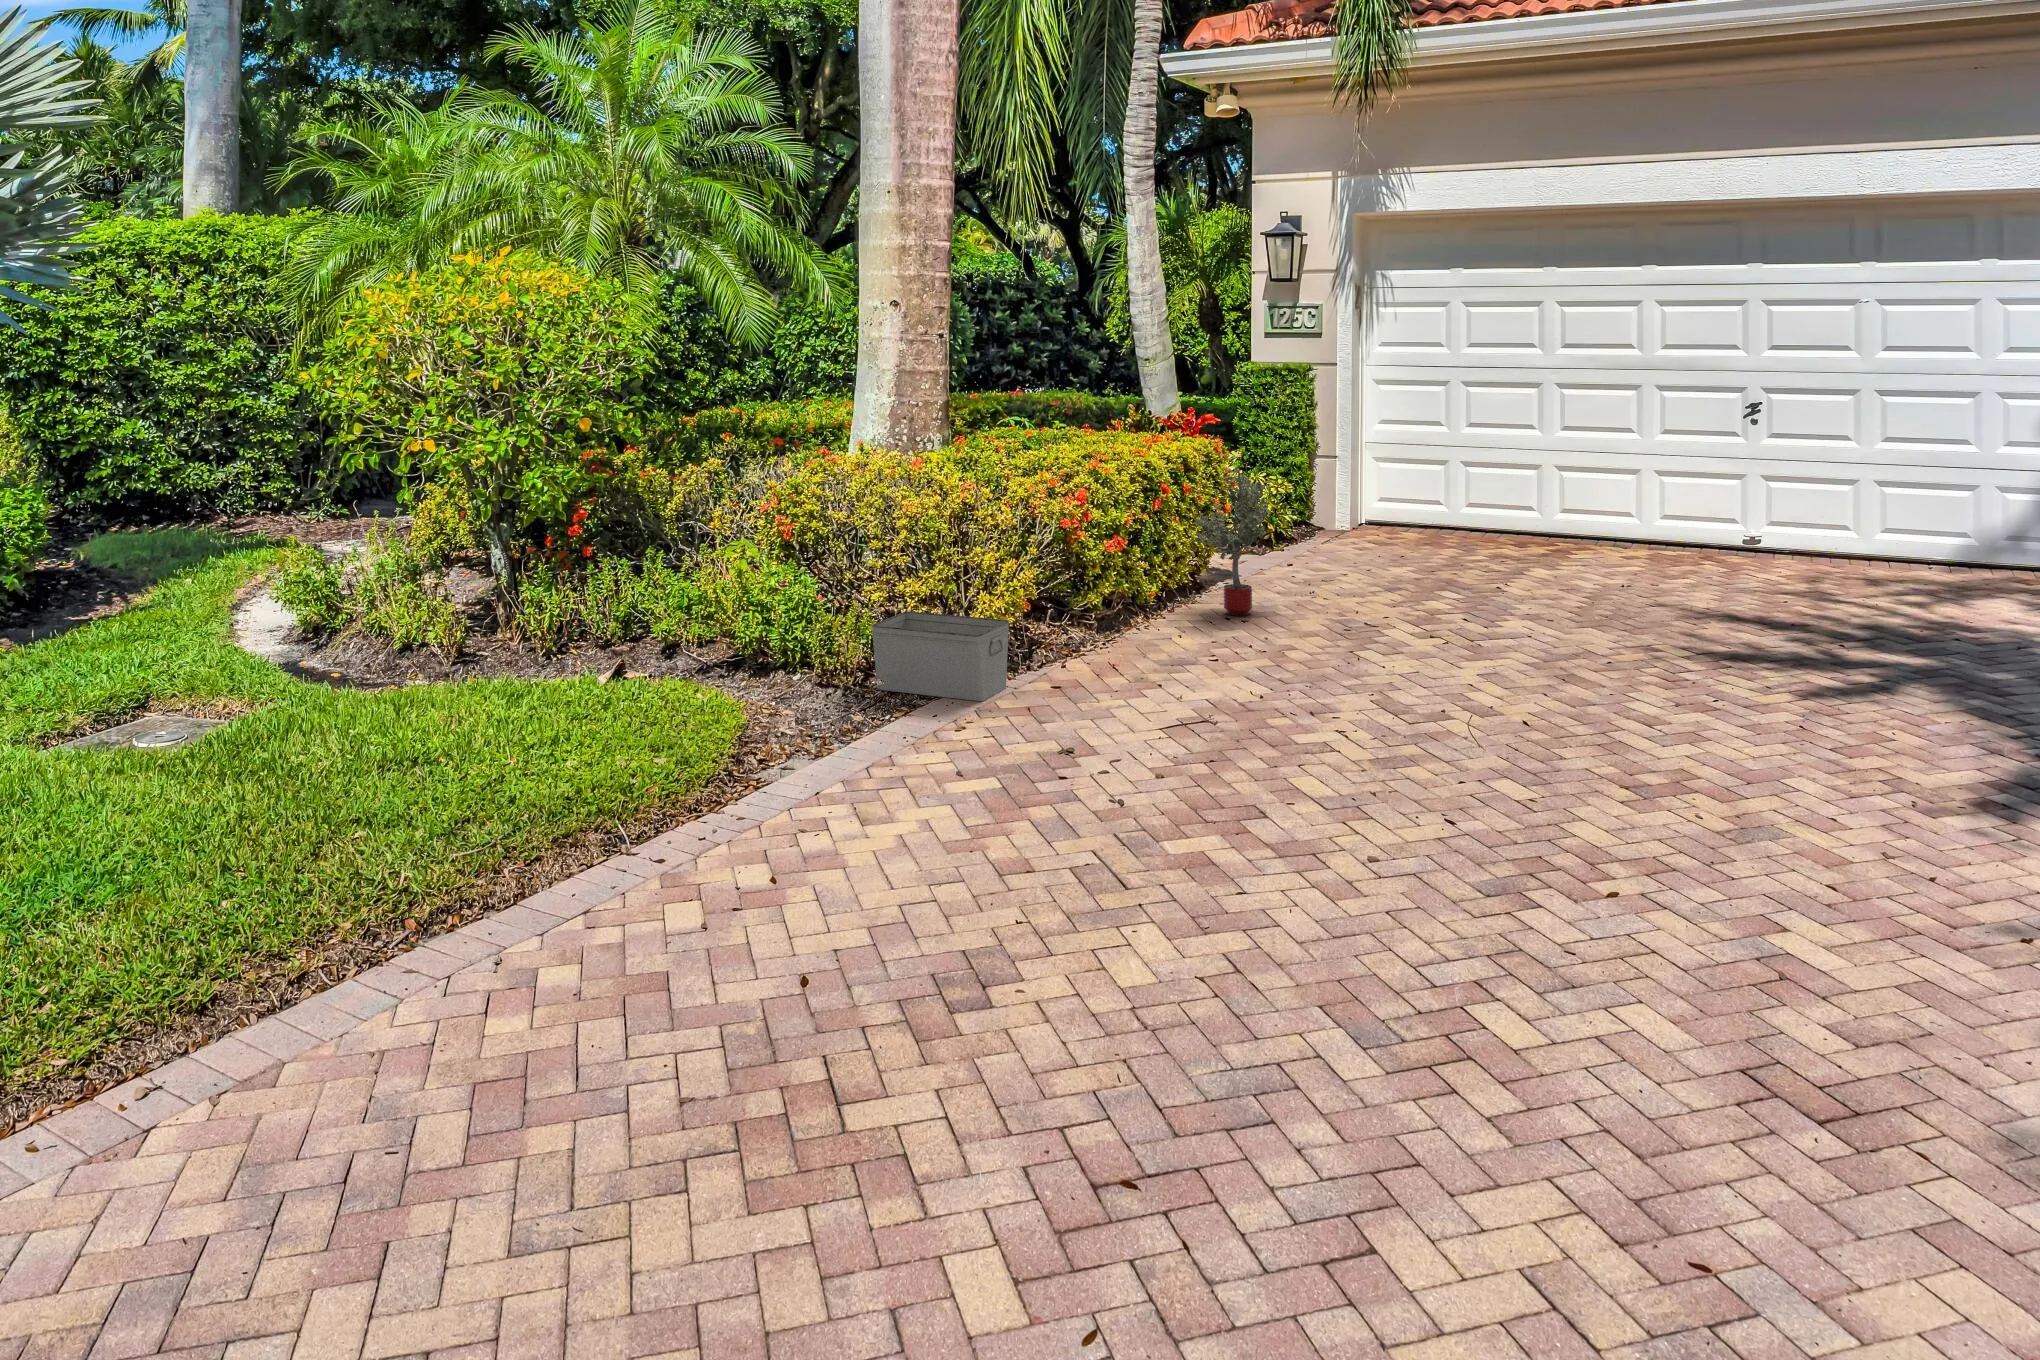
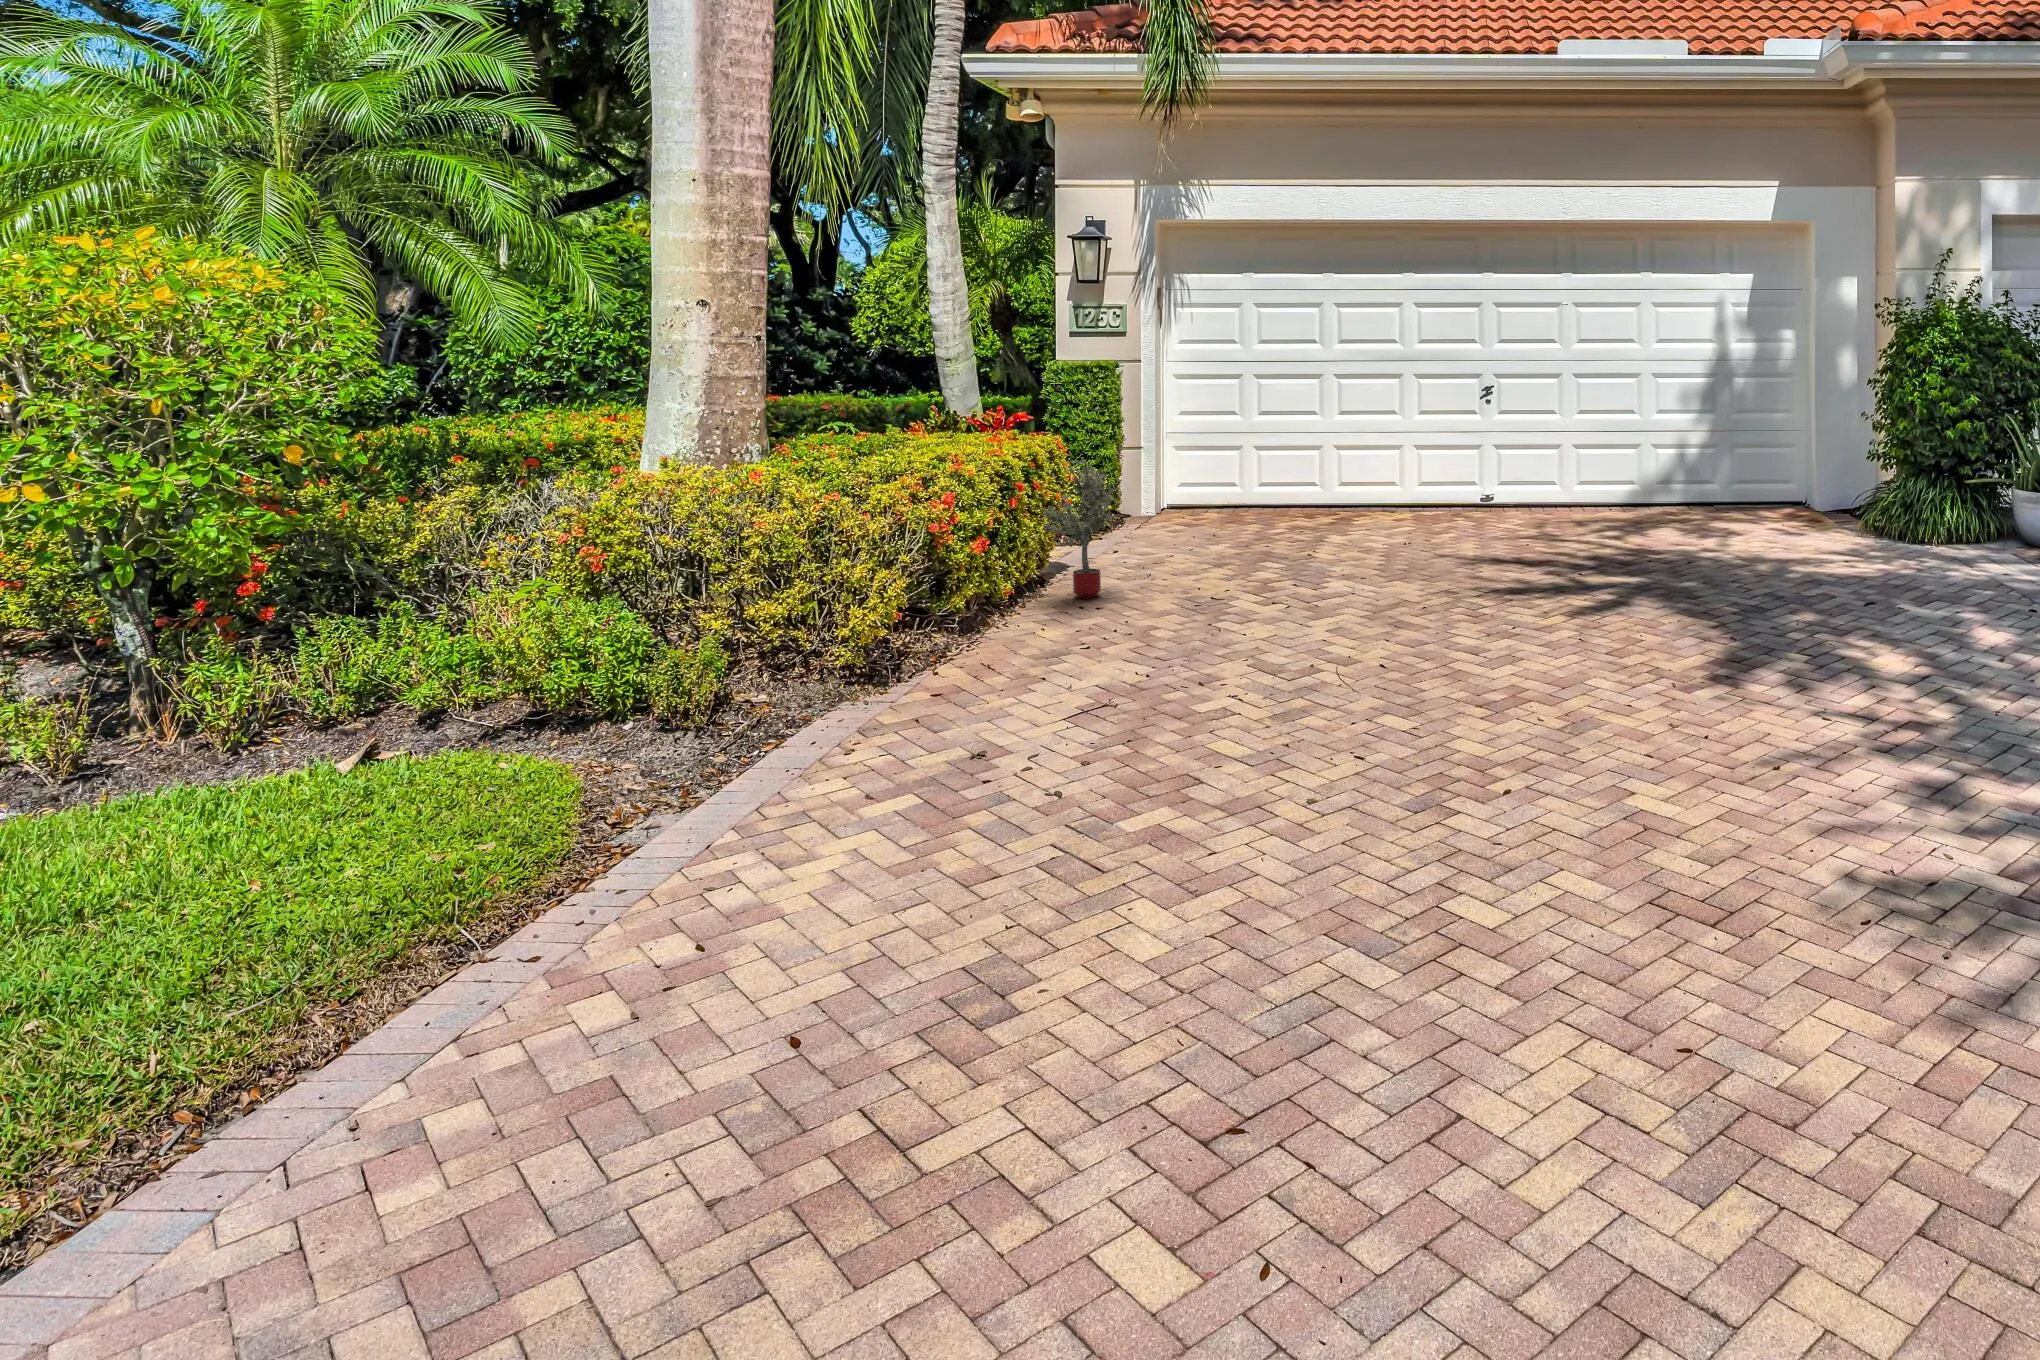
storage bin: present [872,611,1009,701] -> none [721,628,882,720]

